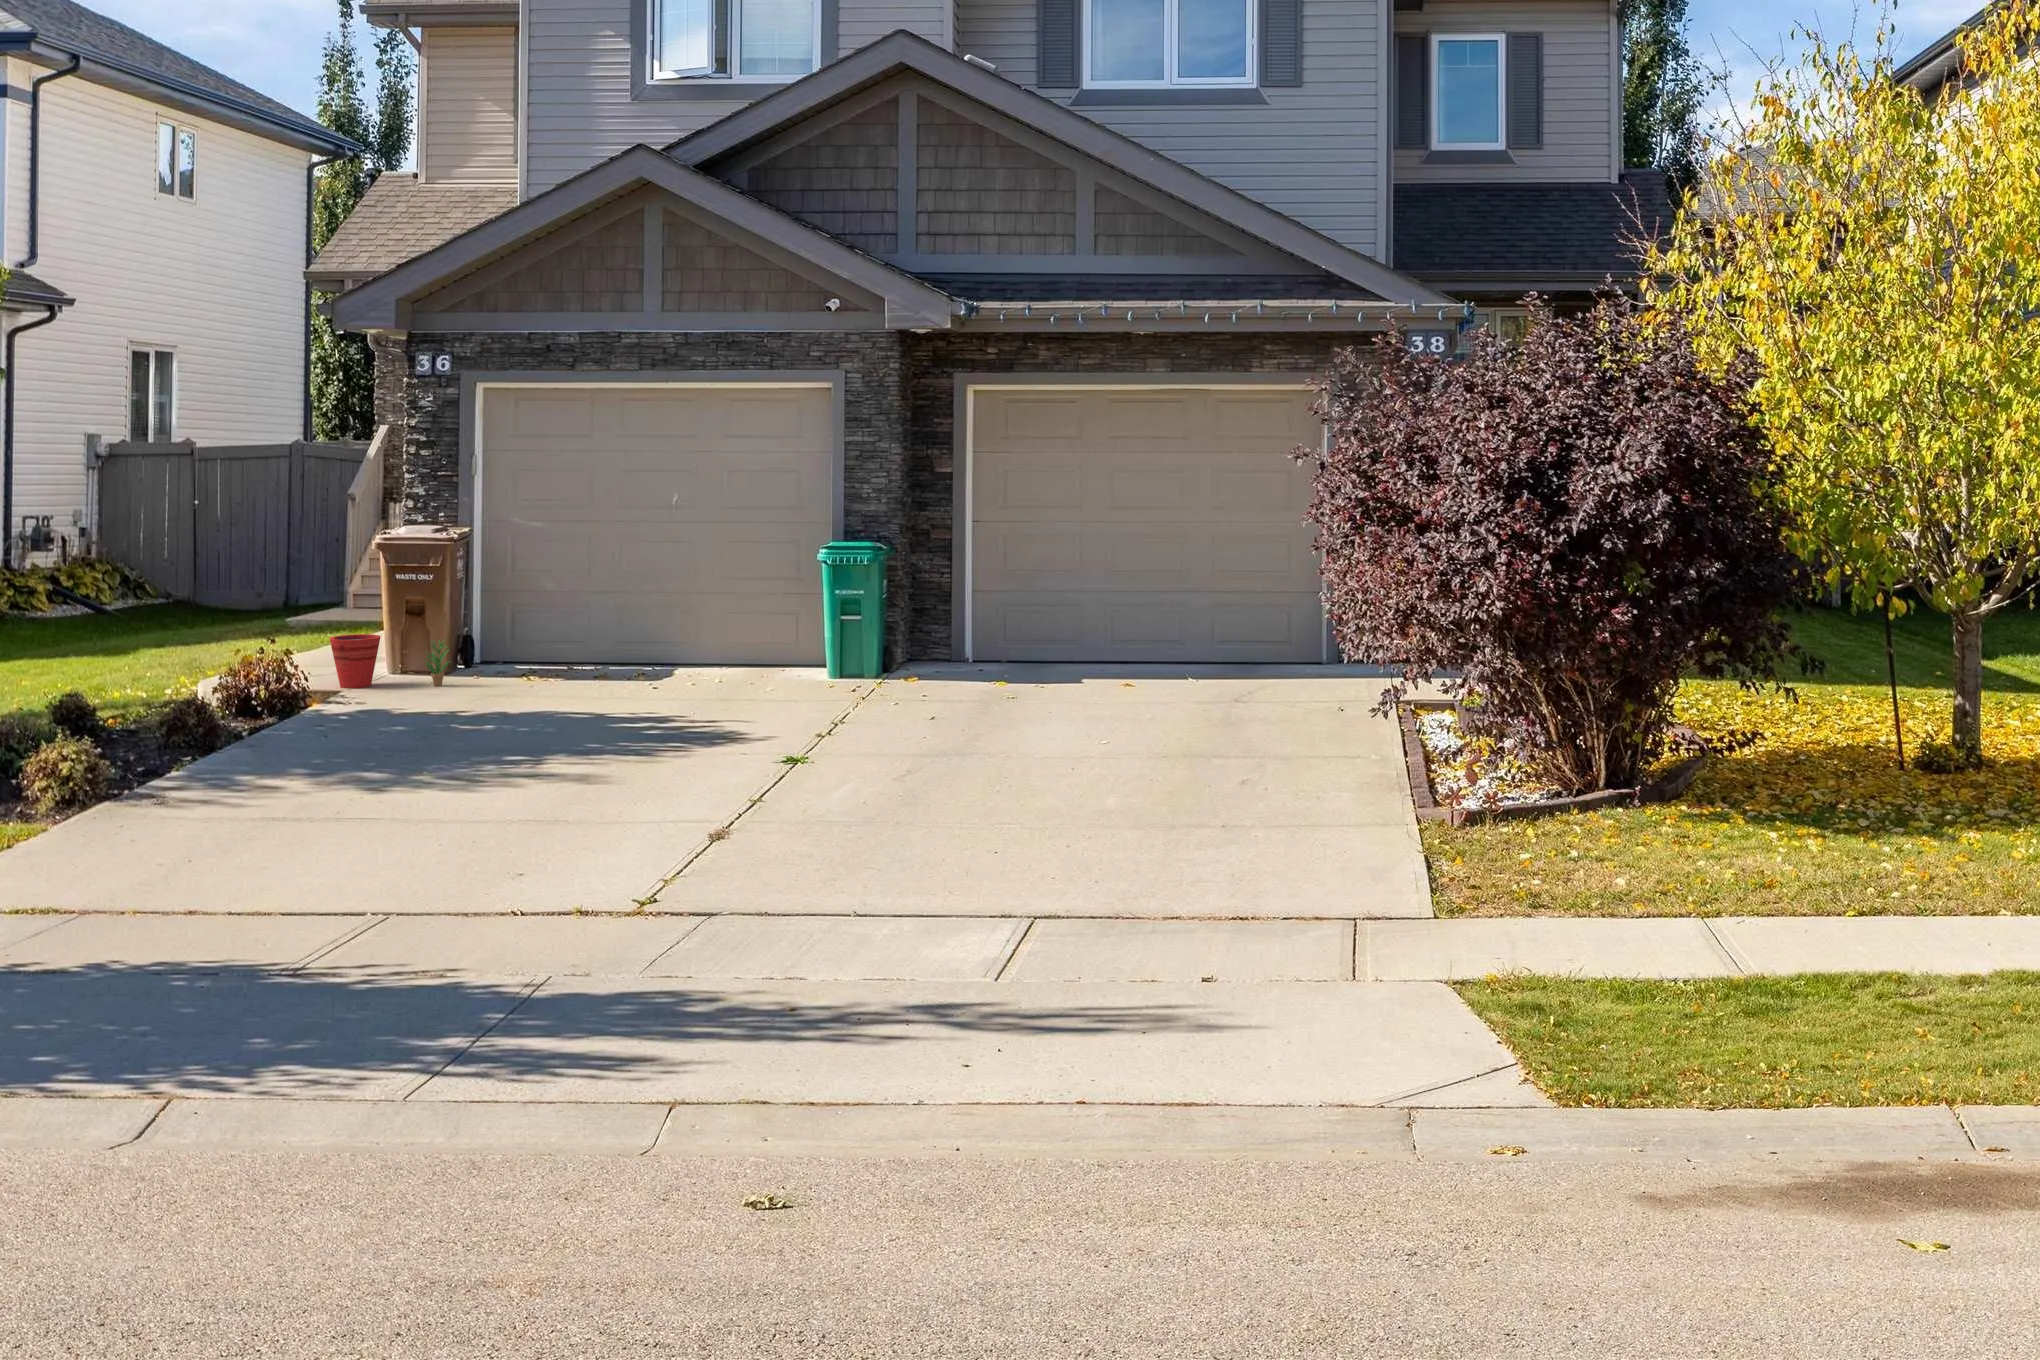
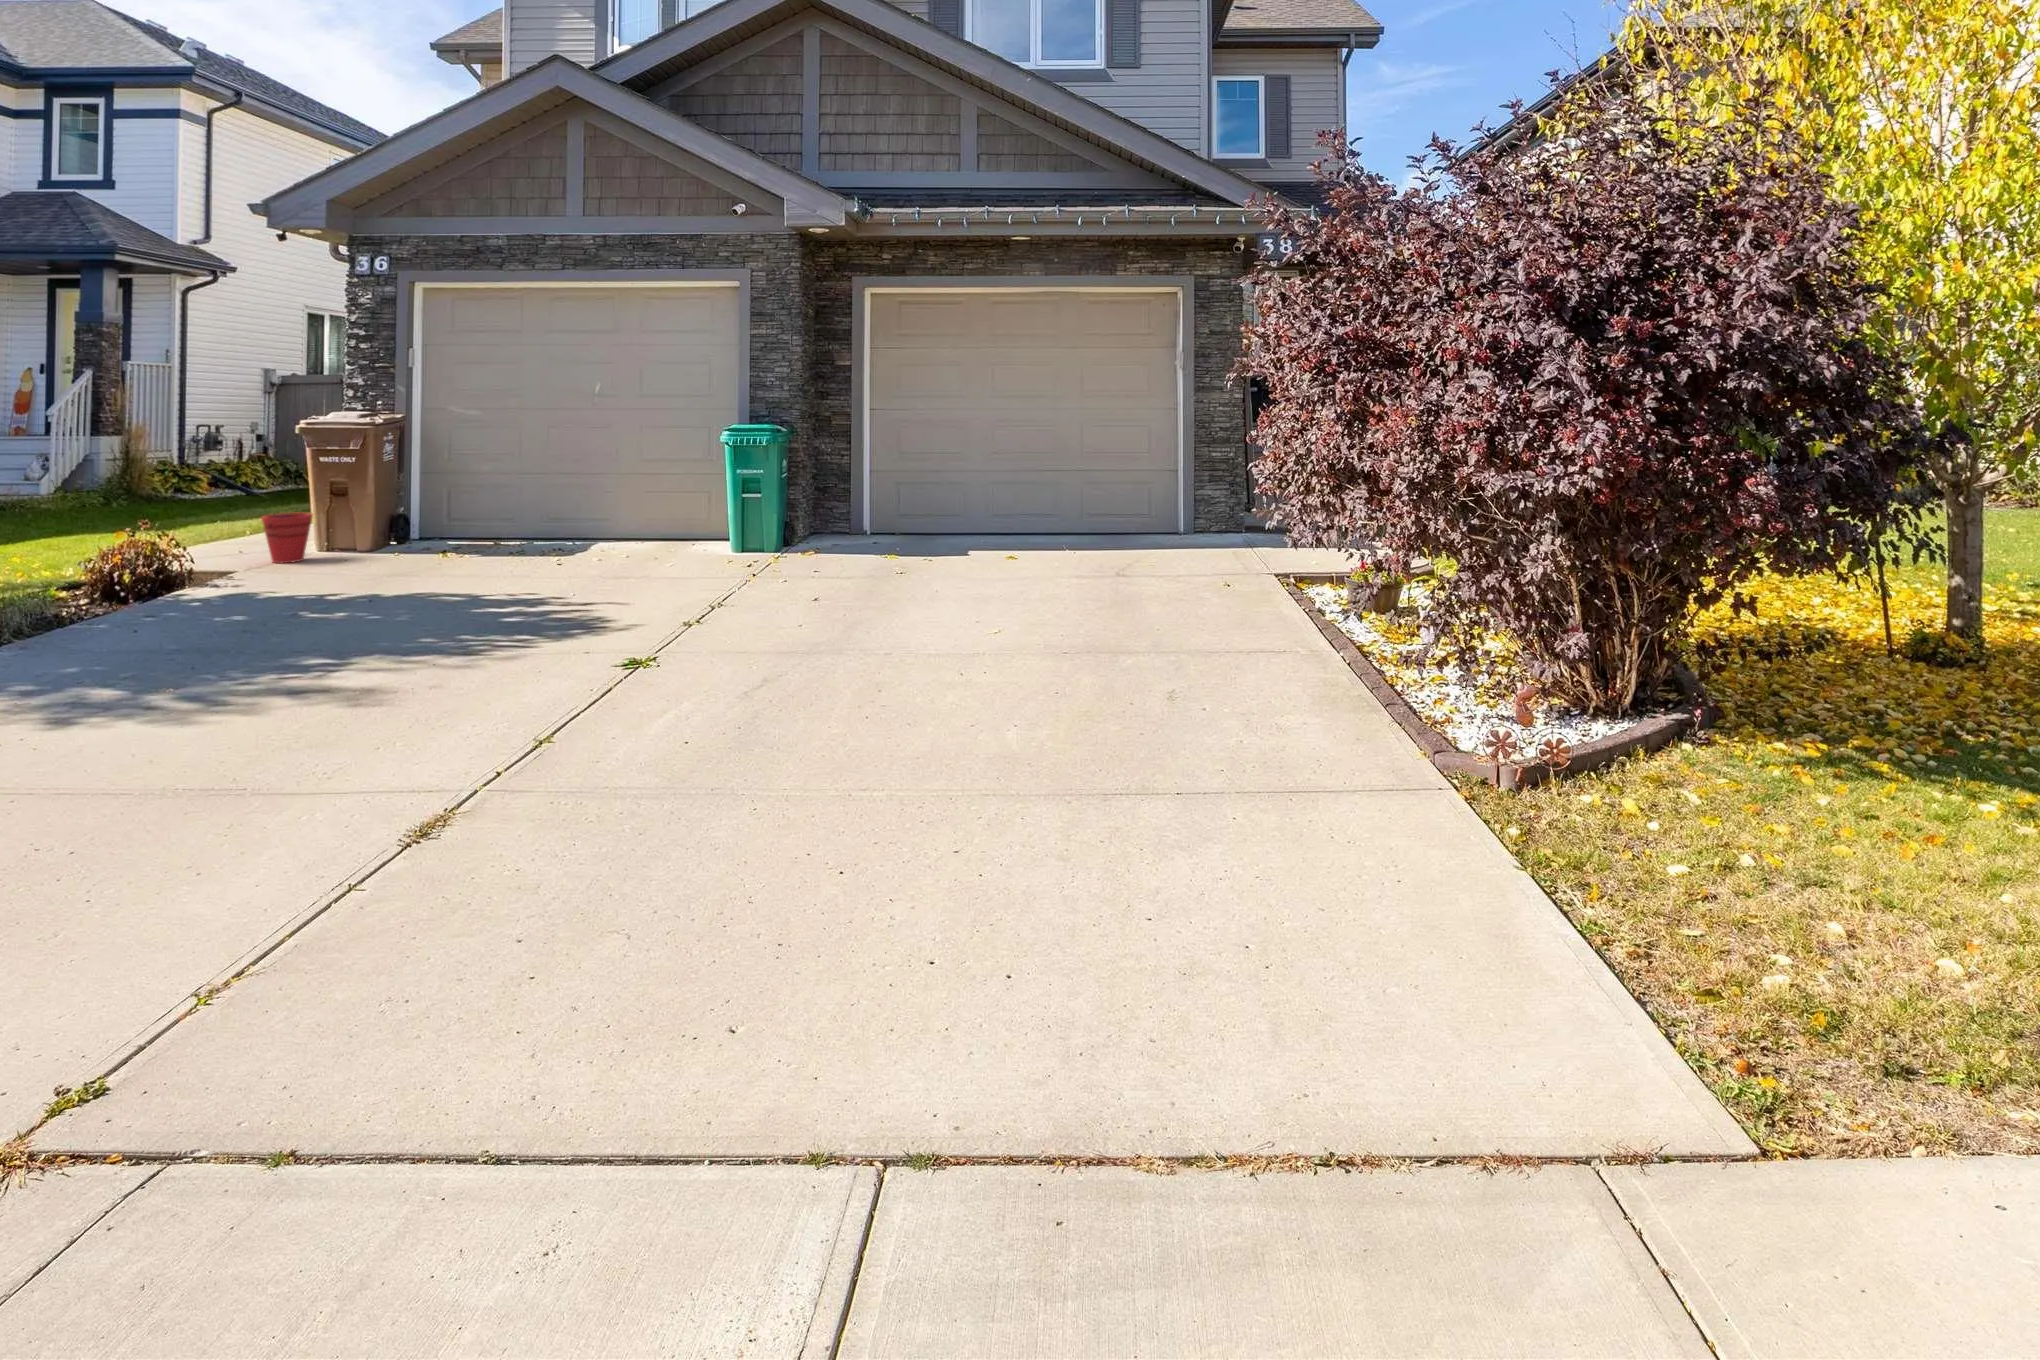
potted plant: present [426,639,450,686] -> none [351,516,377,561]

